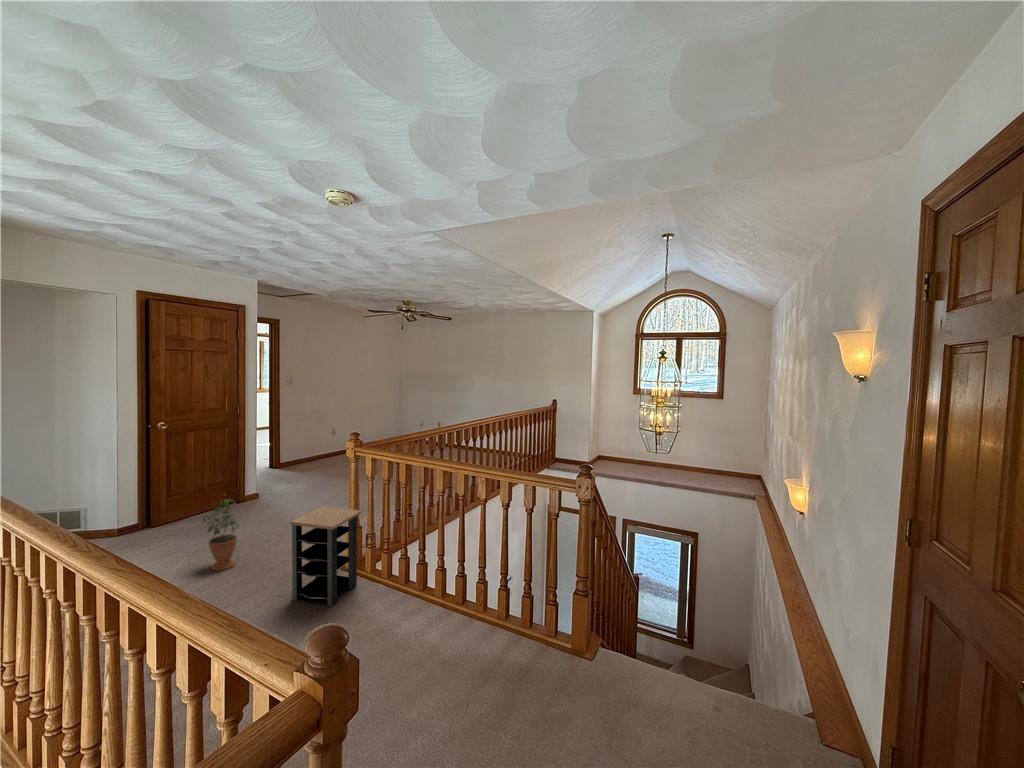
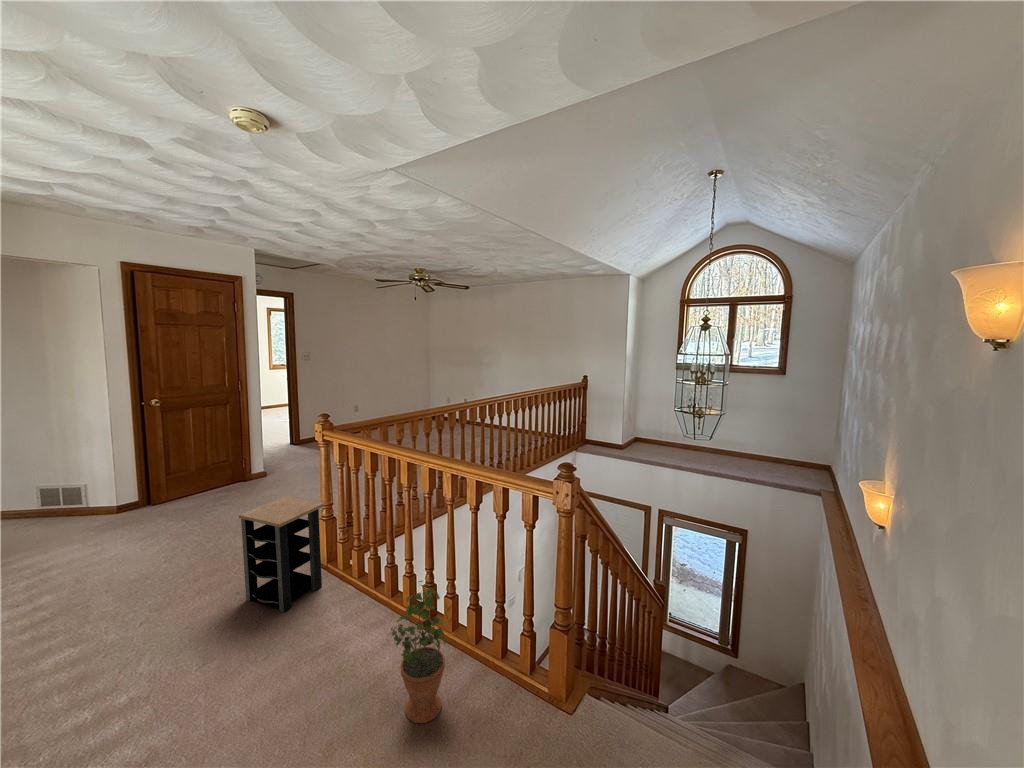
potted plant: present [203,498,238,571] -> present [391,581,446,723]

